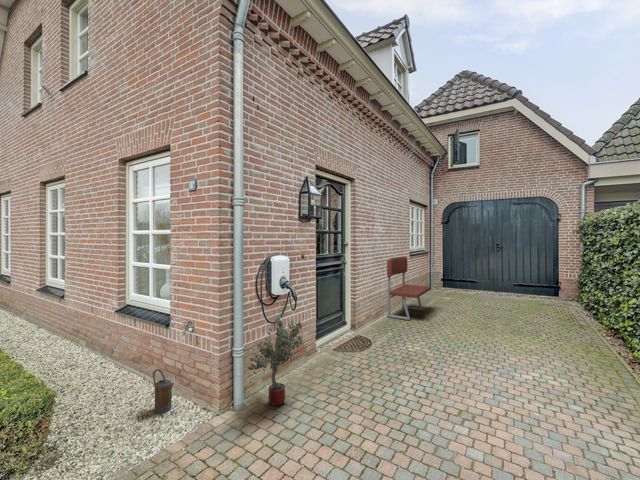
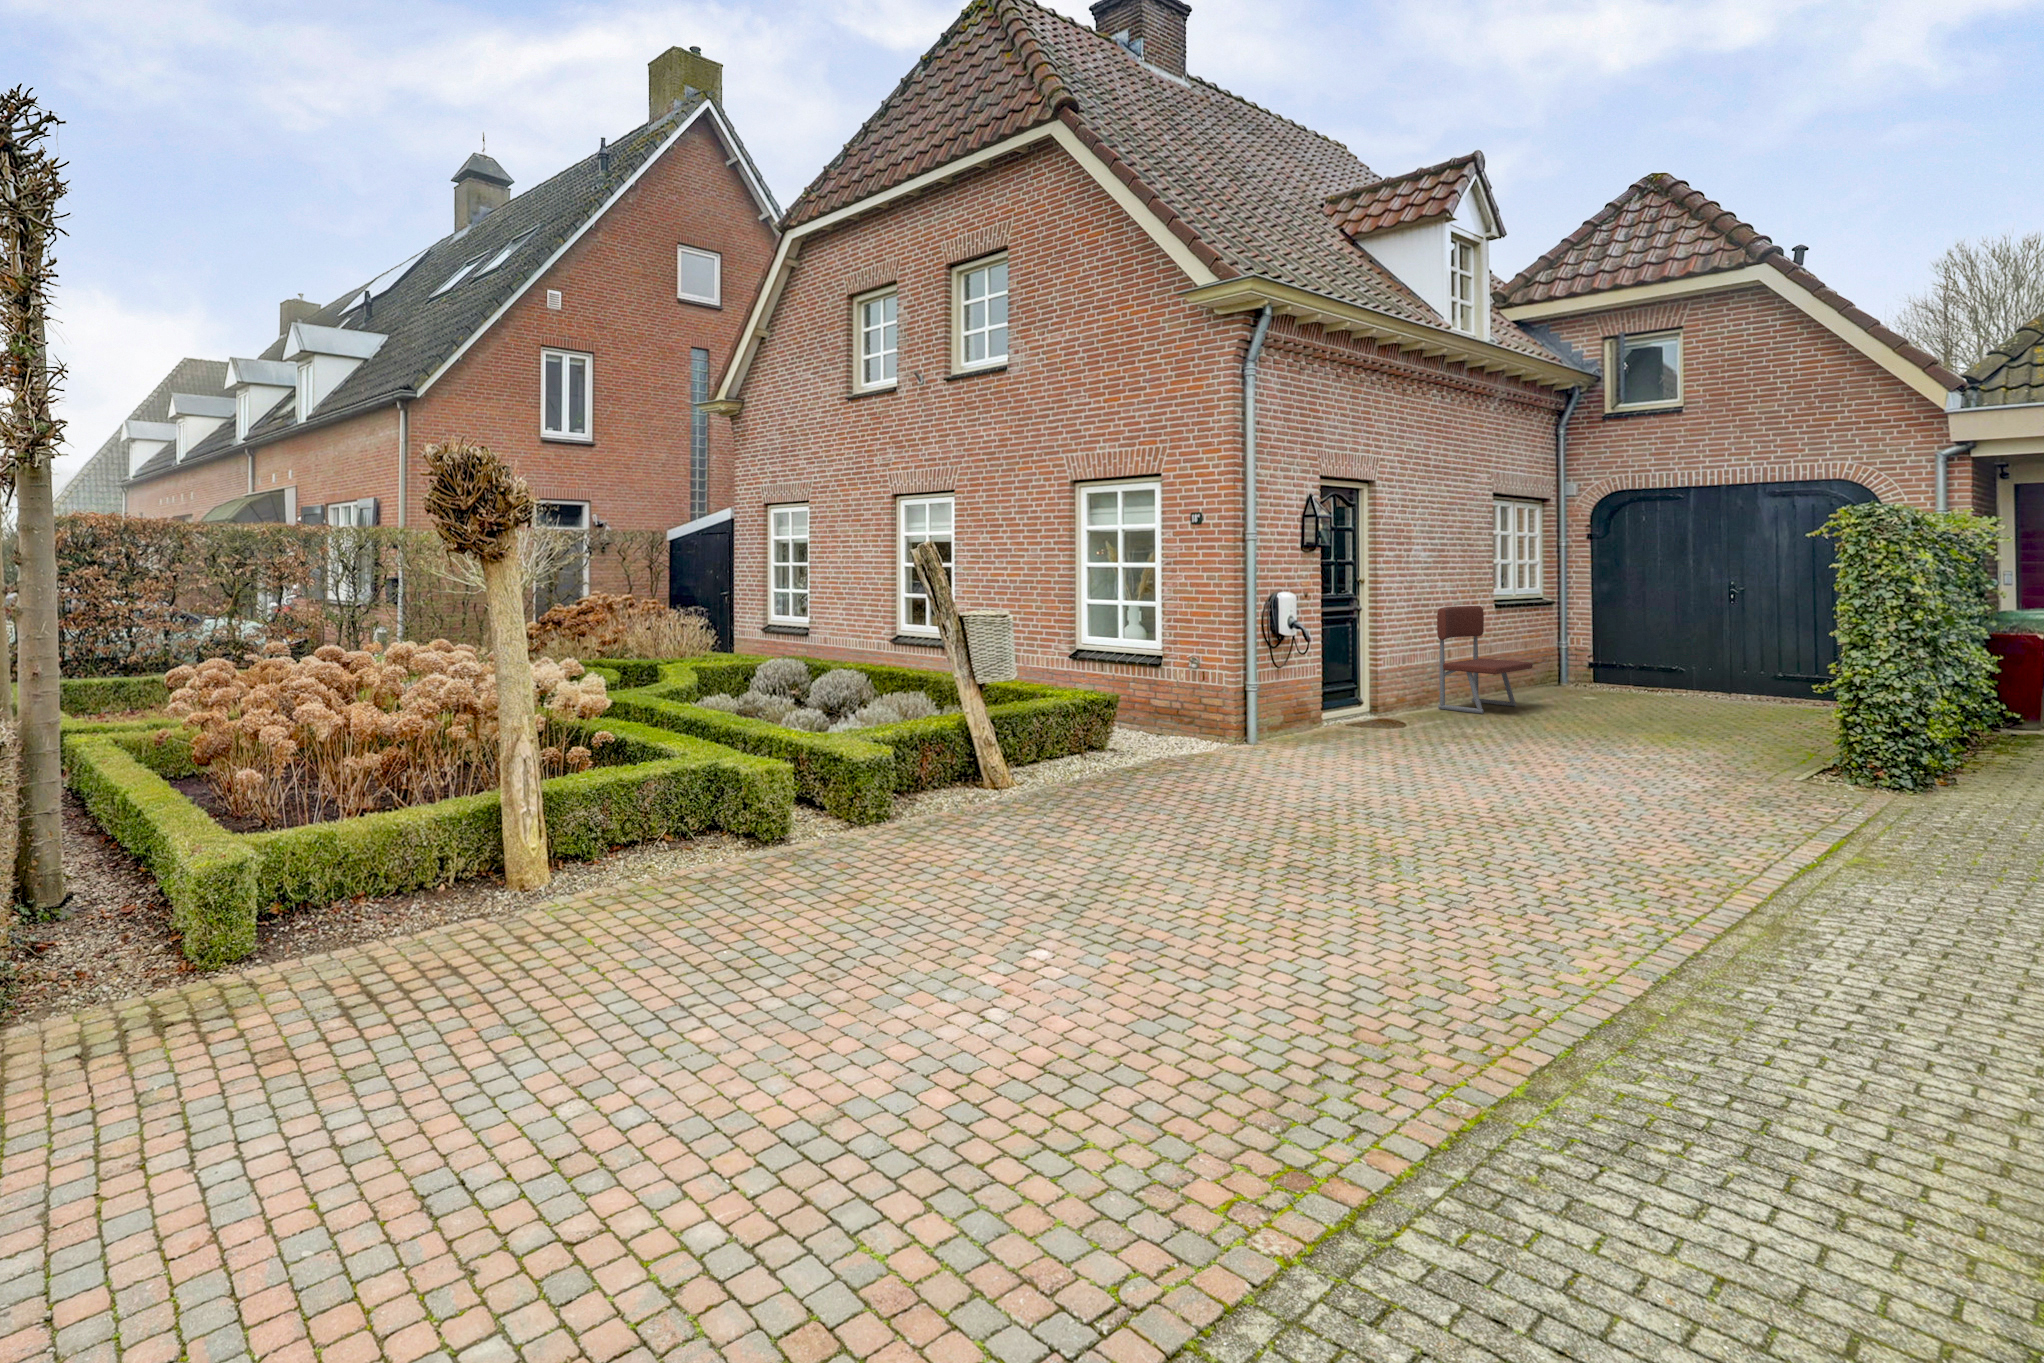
potted tree: present [247,316,303,406] -> none [1261,656,1321,748]
watering can: present [153,369,174,414] -> none [1158,703,1188,743]

